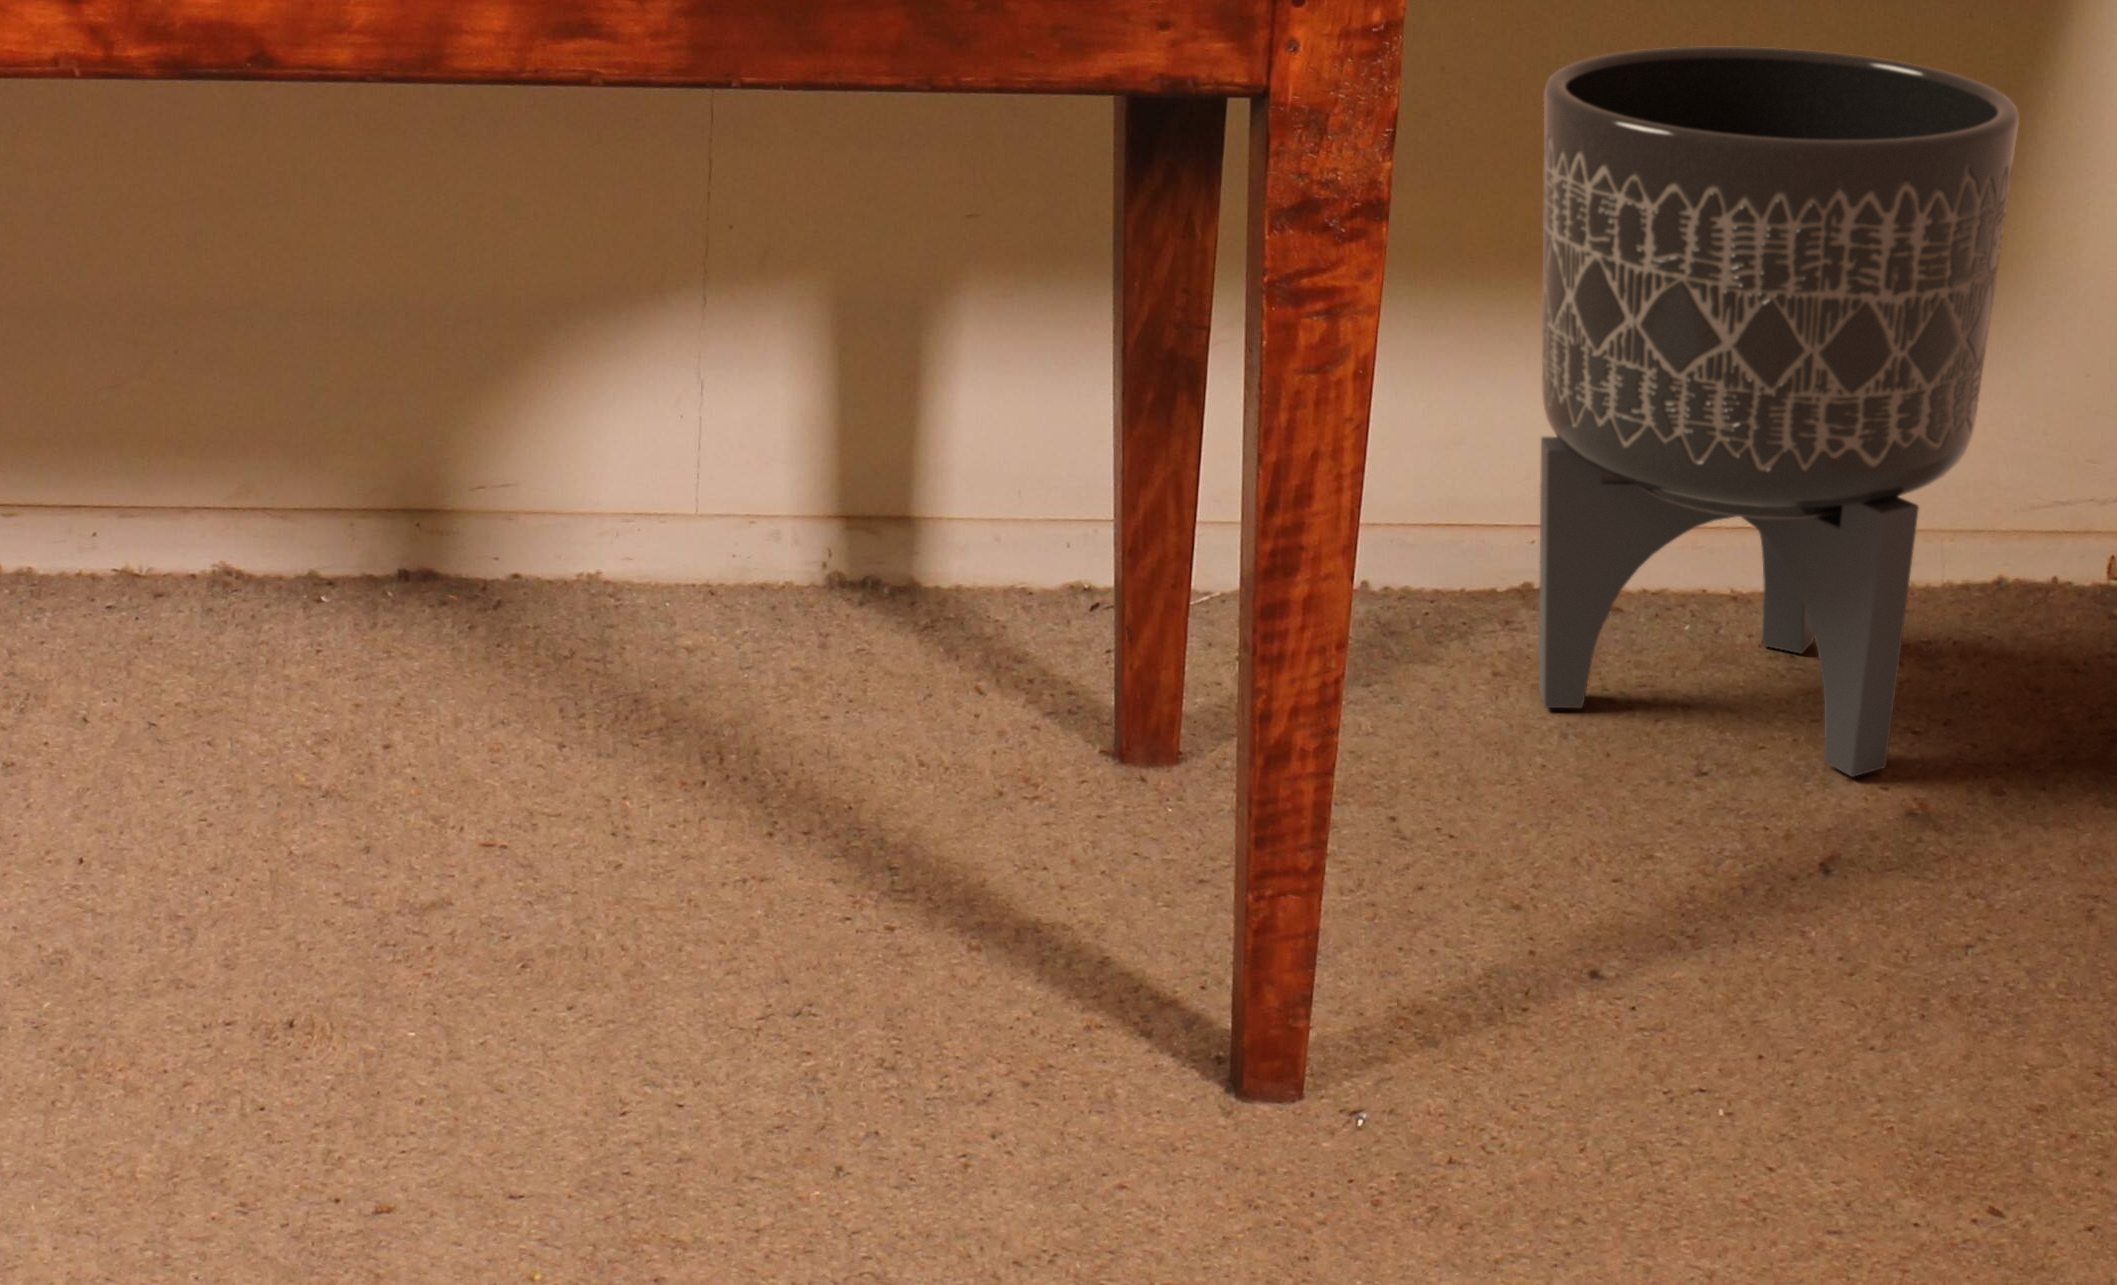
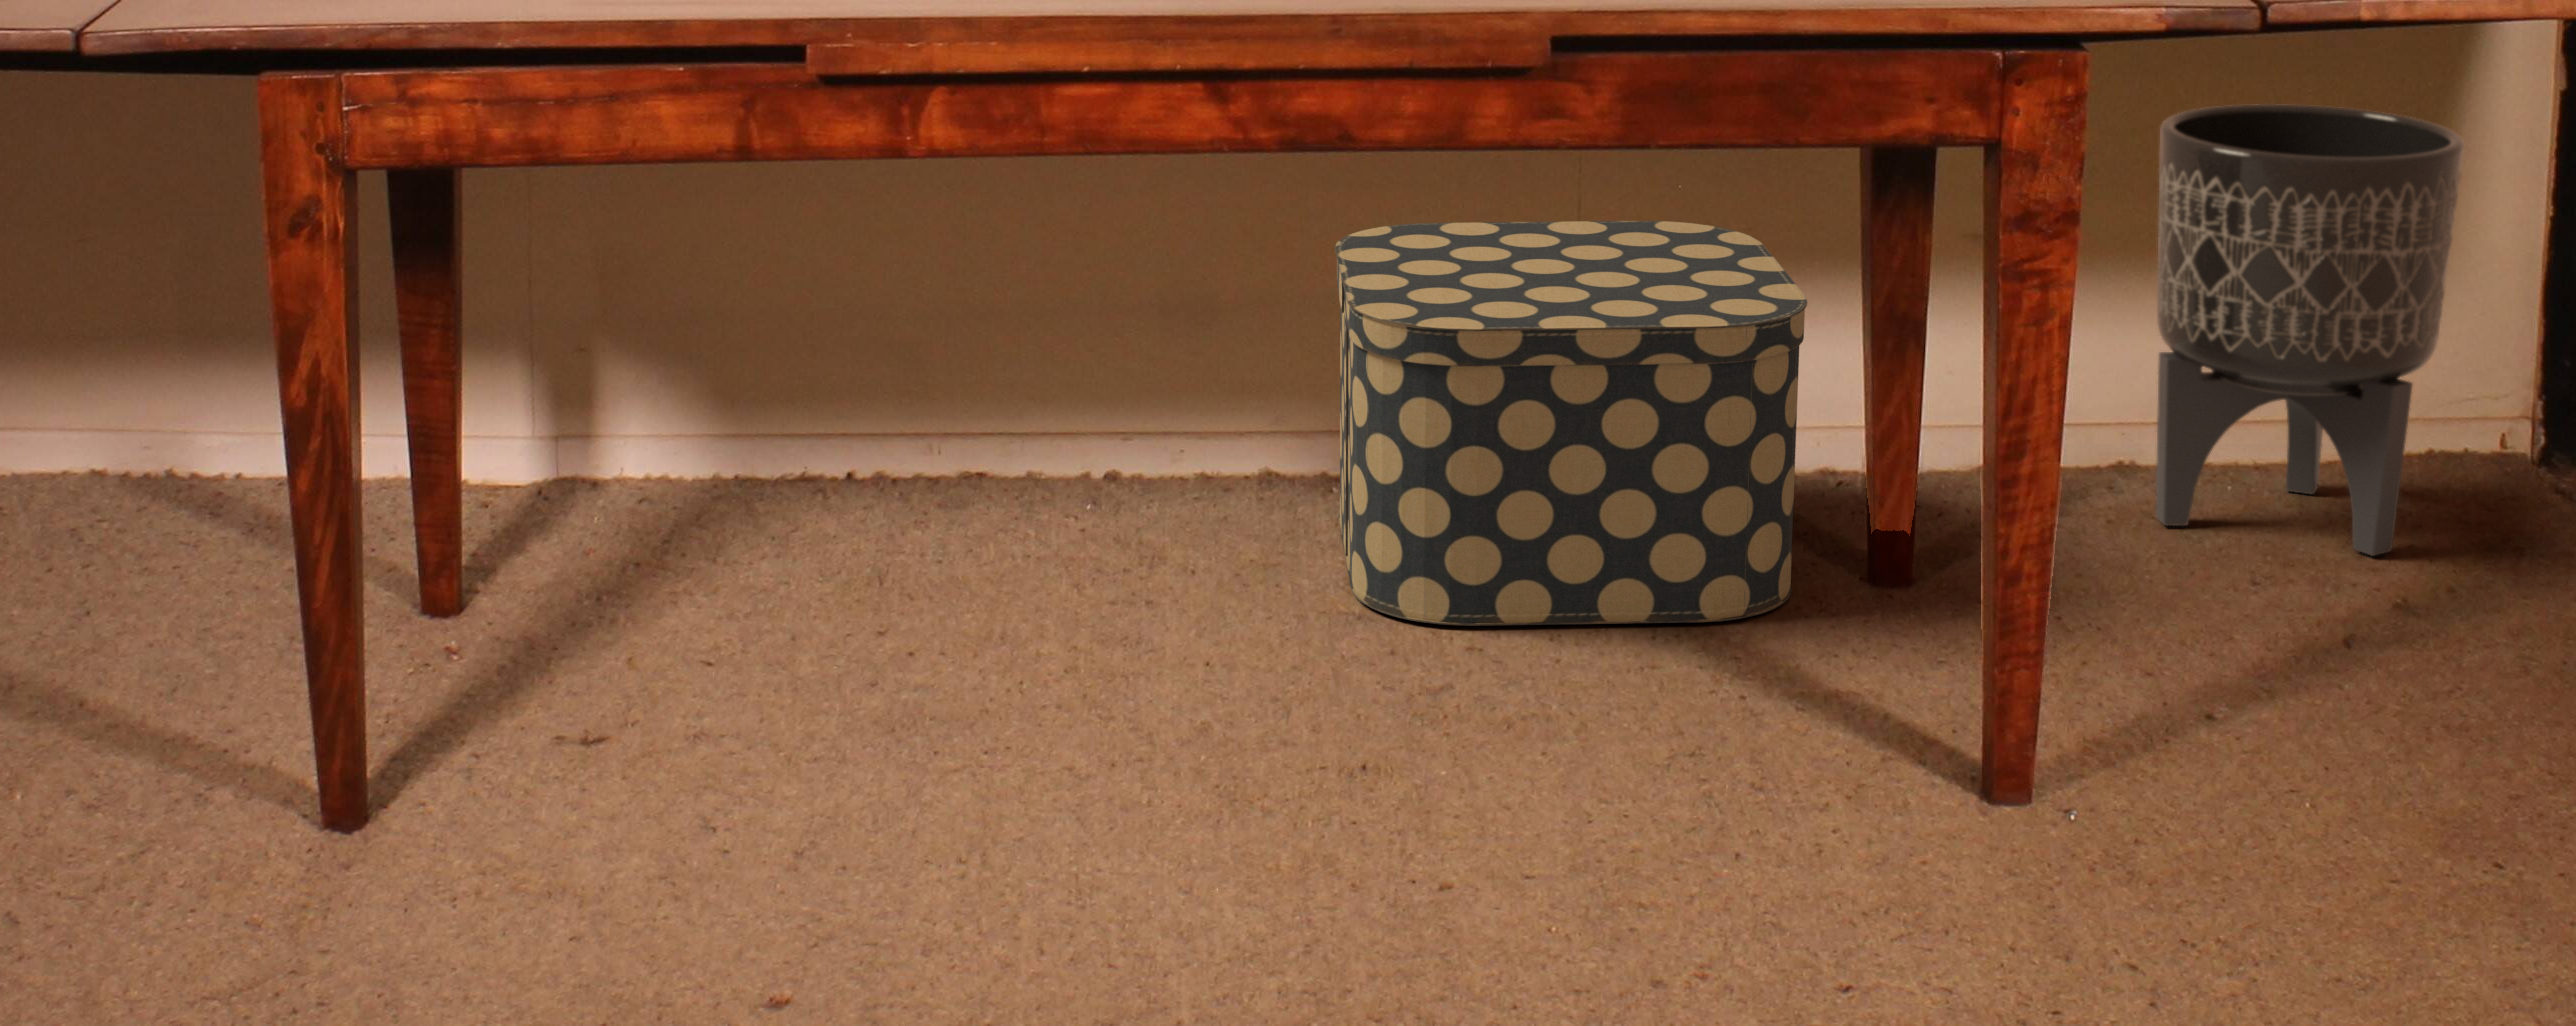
storage box: none [118,200,917,887] -> present [1335,221,1807,626]

